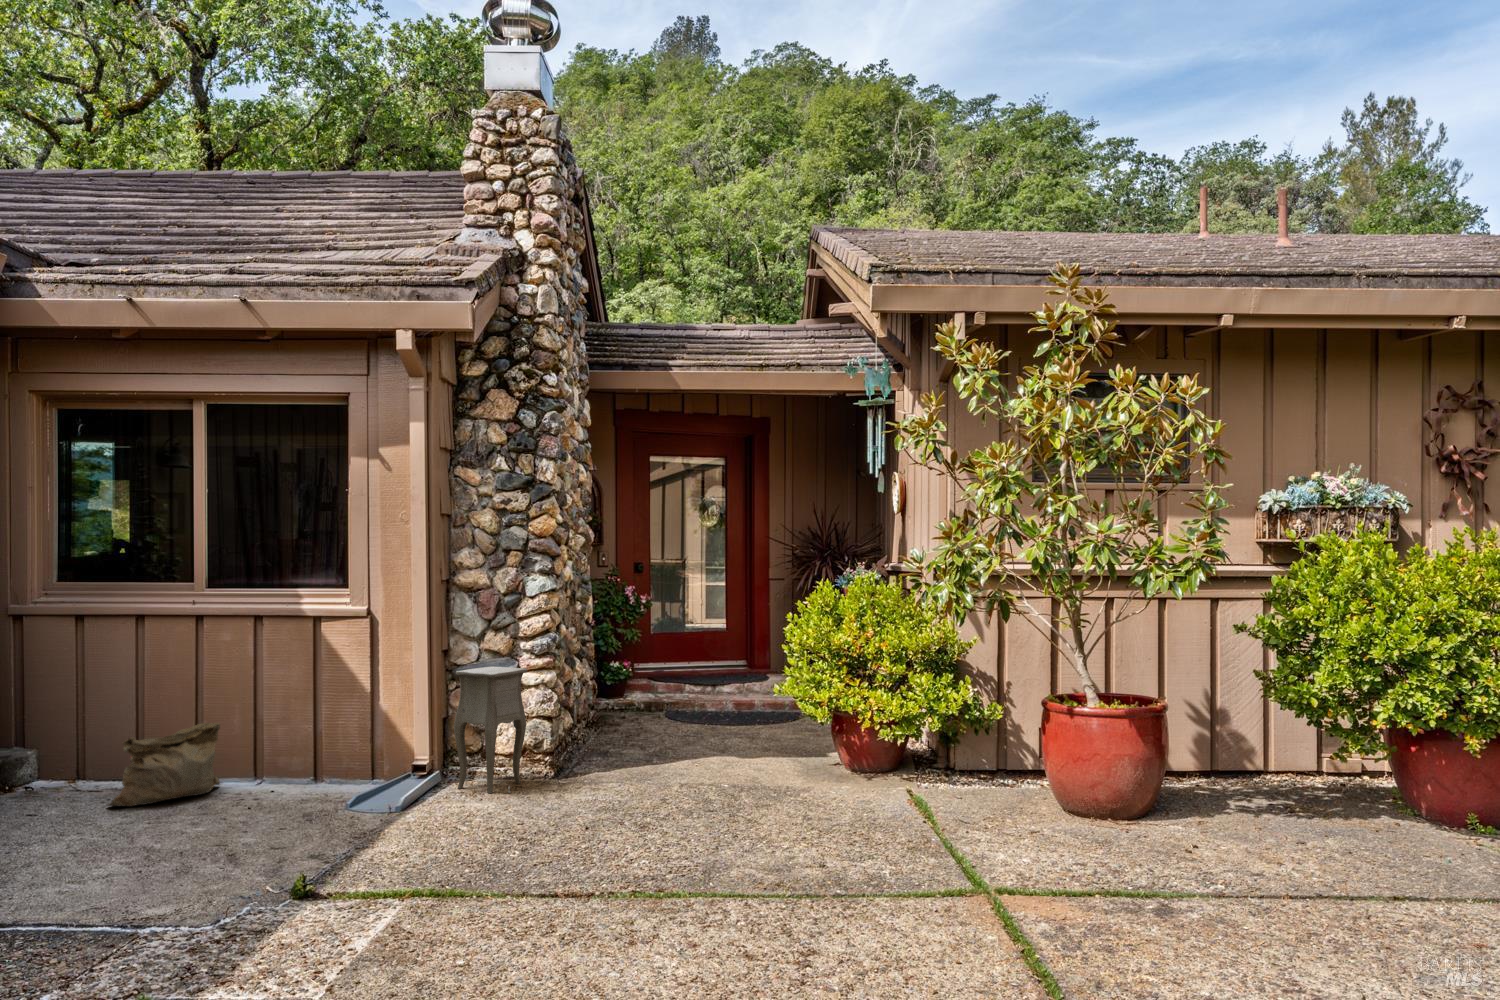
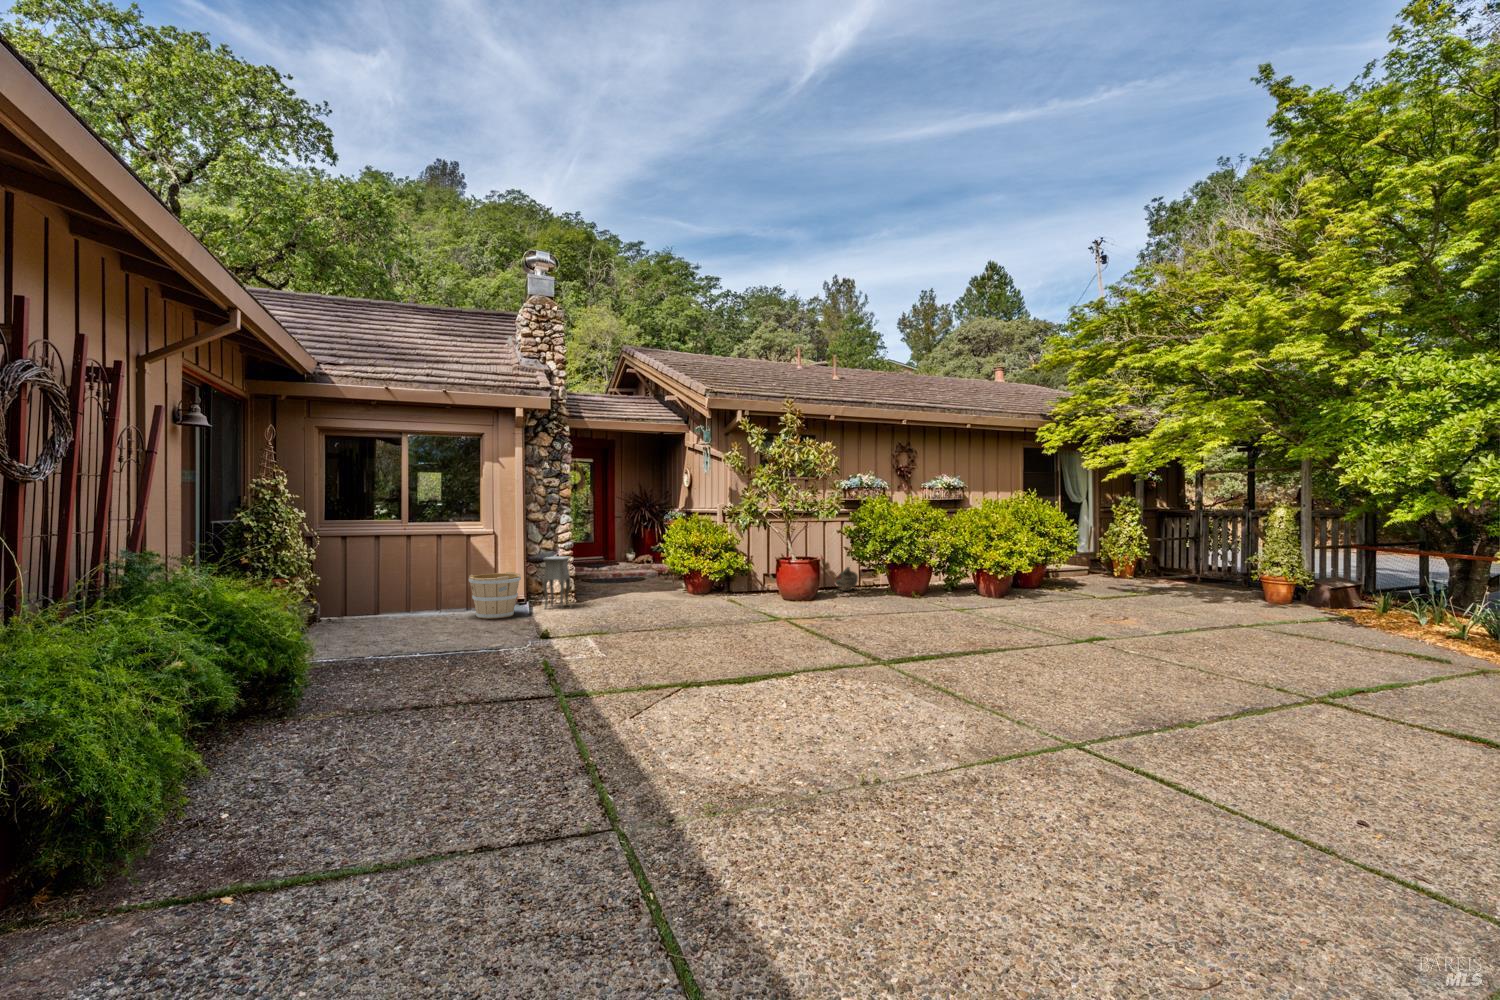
wooden bucket: none [268,700,387,812] -> present [469,572,521,619]
bag: present [108,723,220,806] -> present [836,567,858,591]

